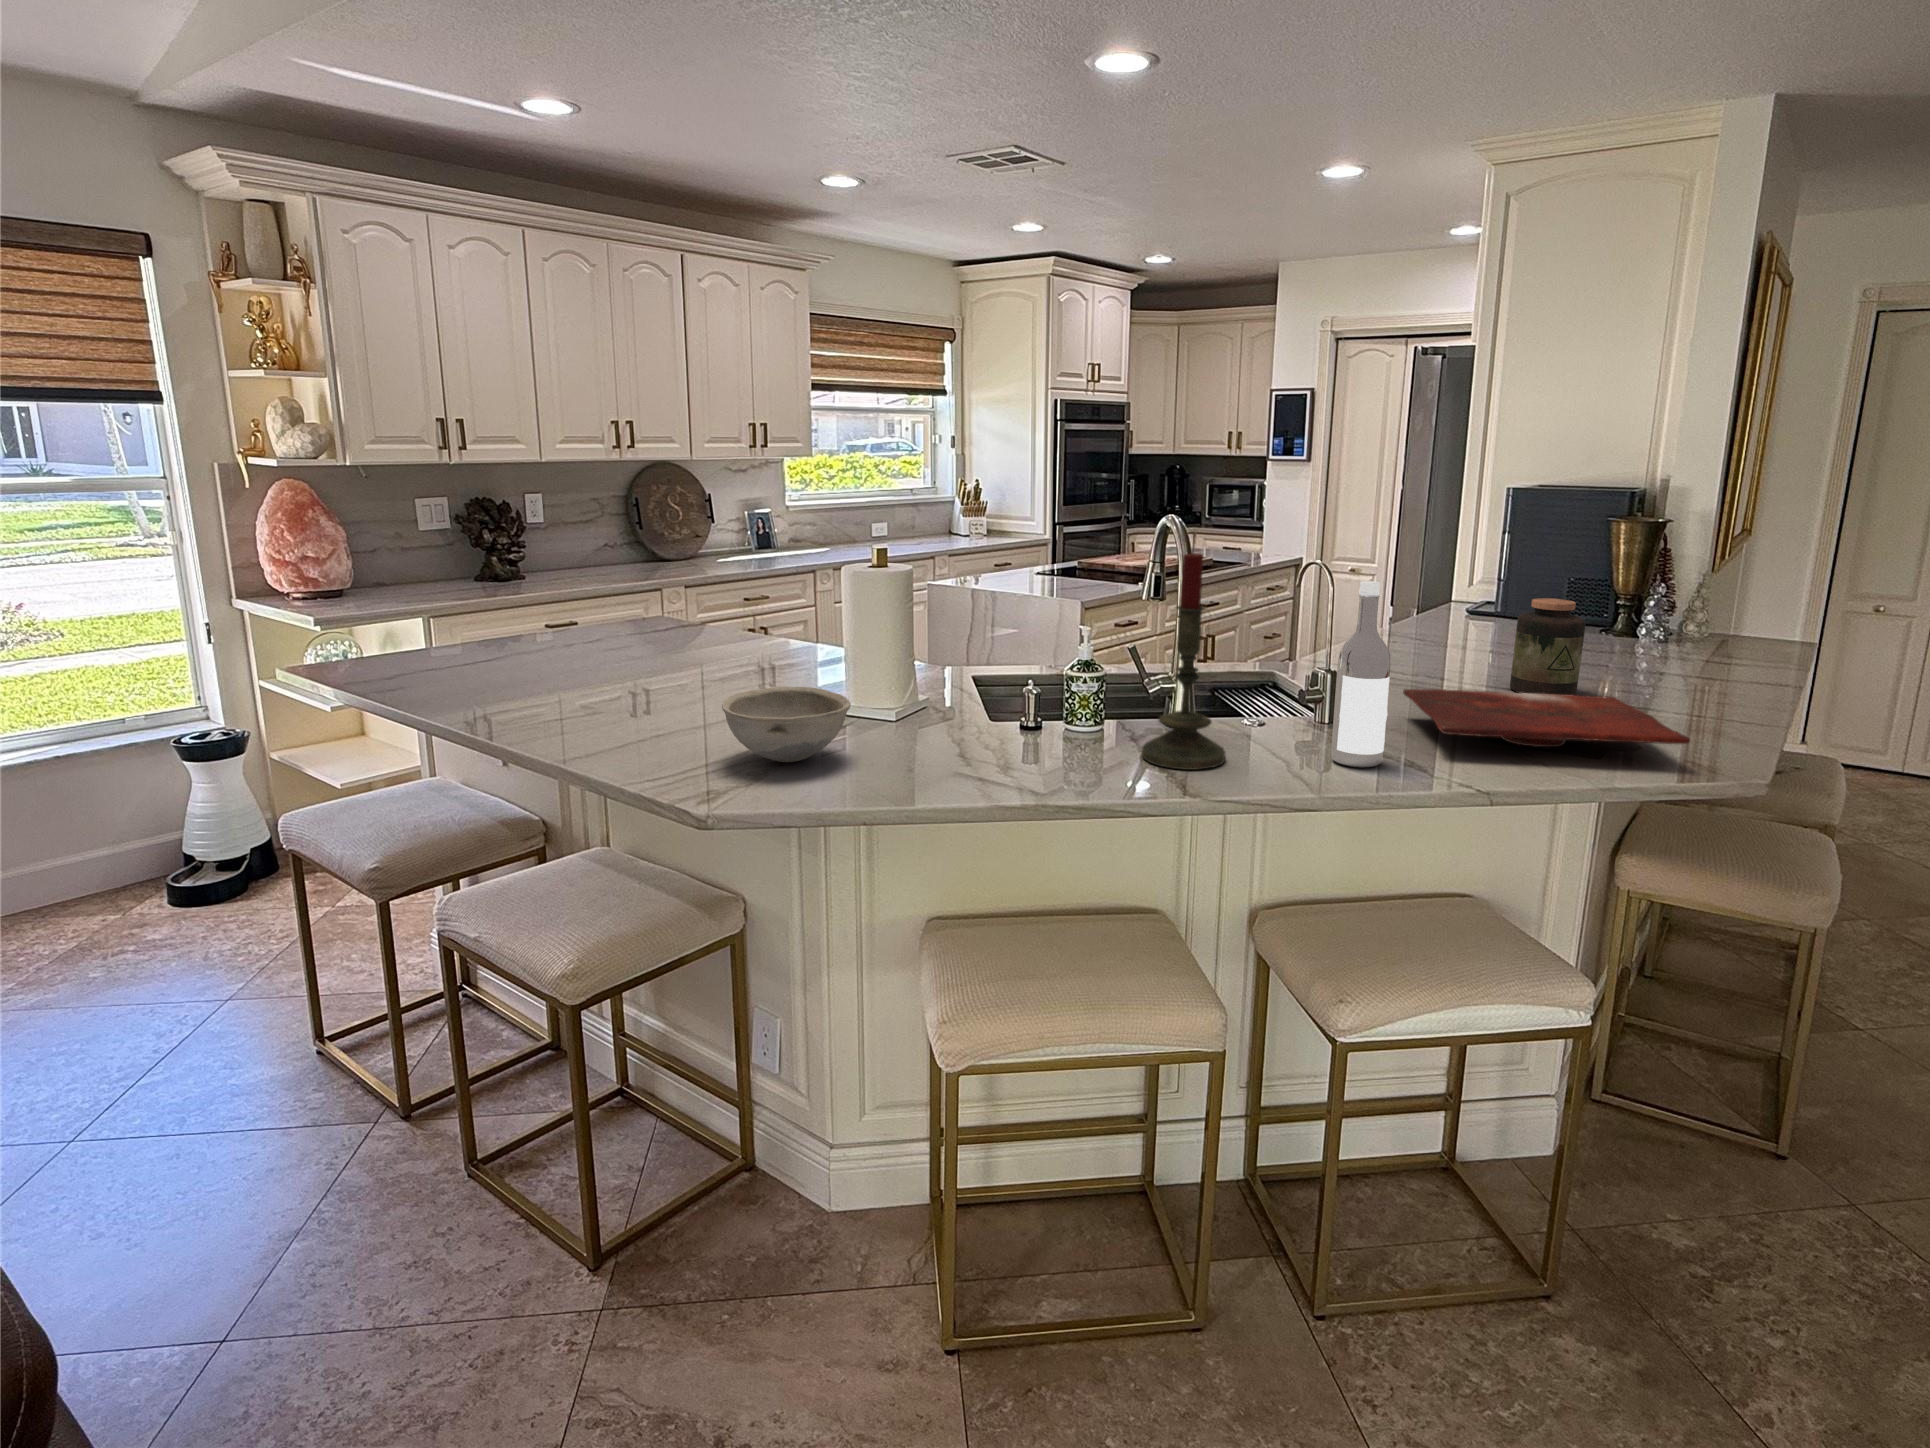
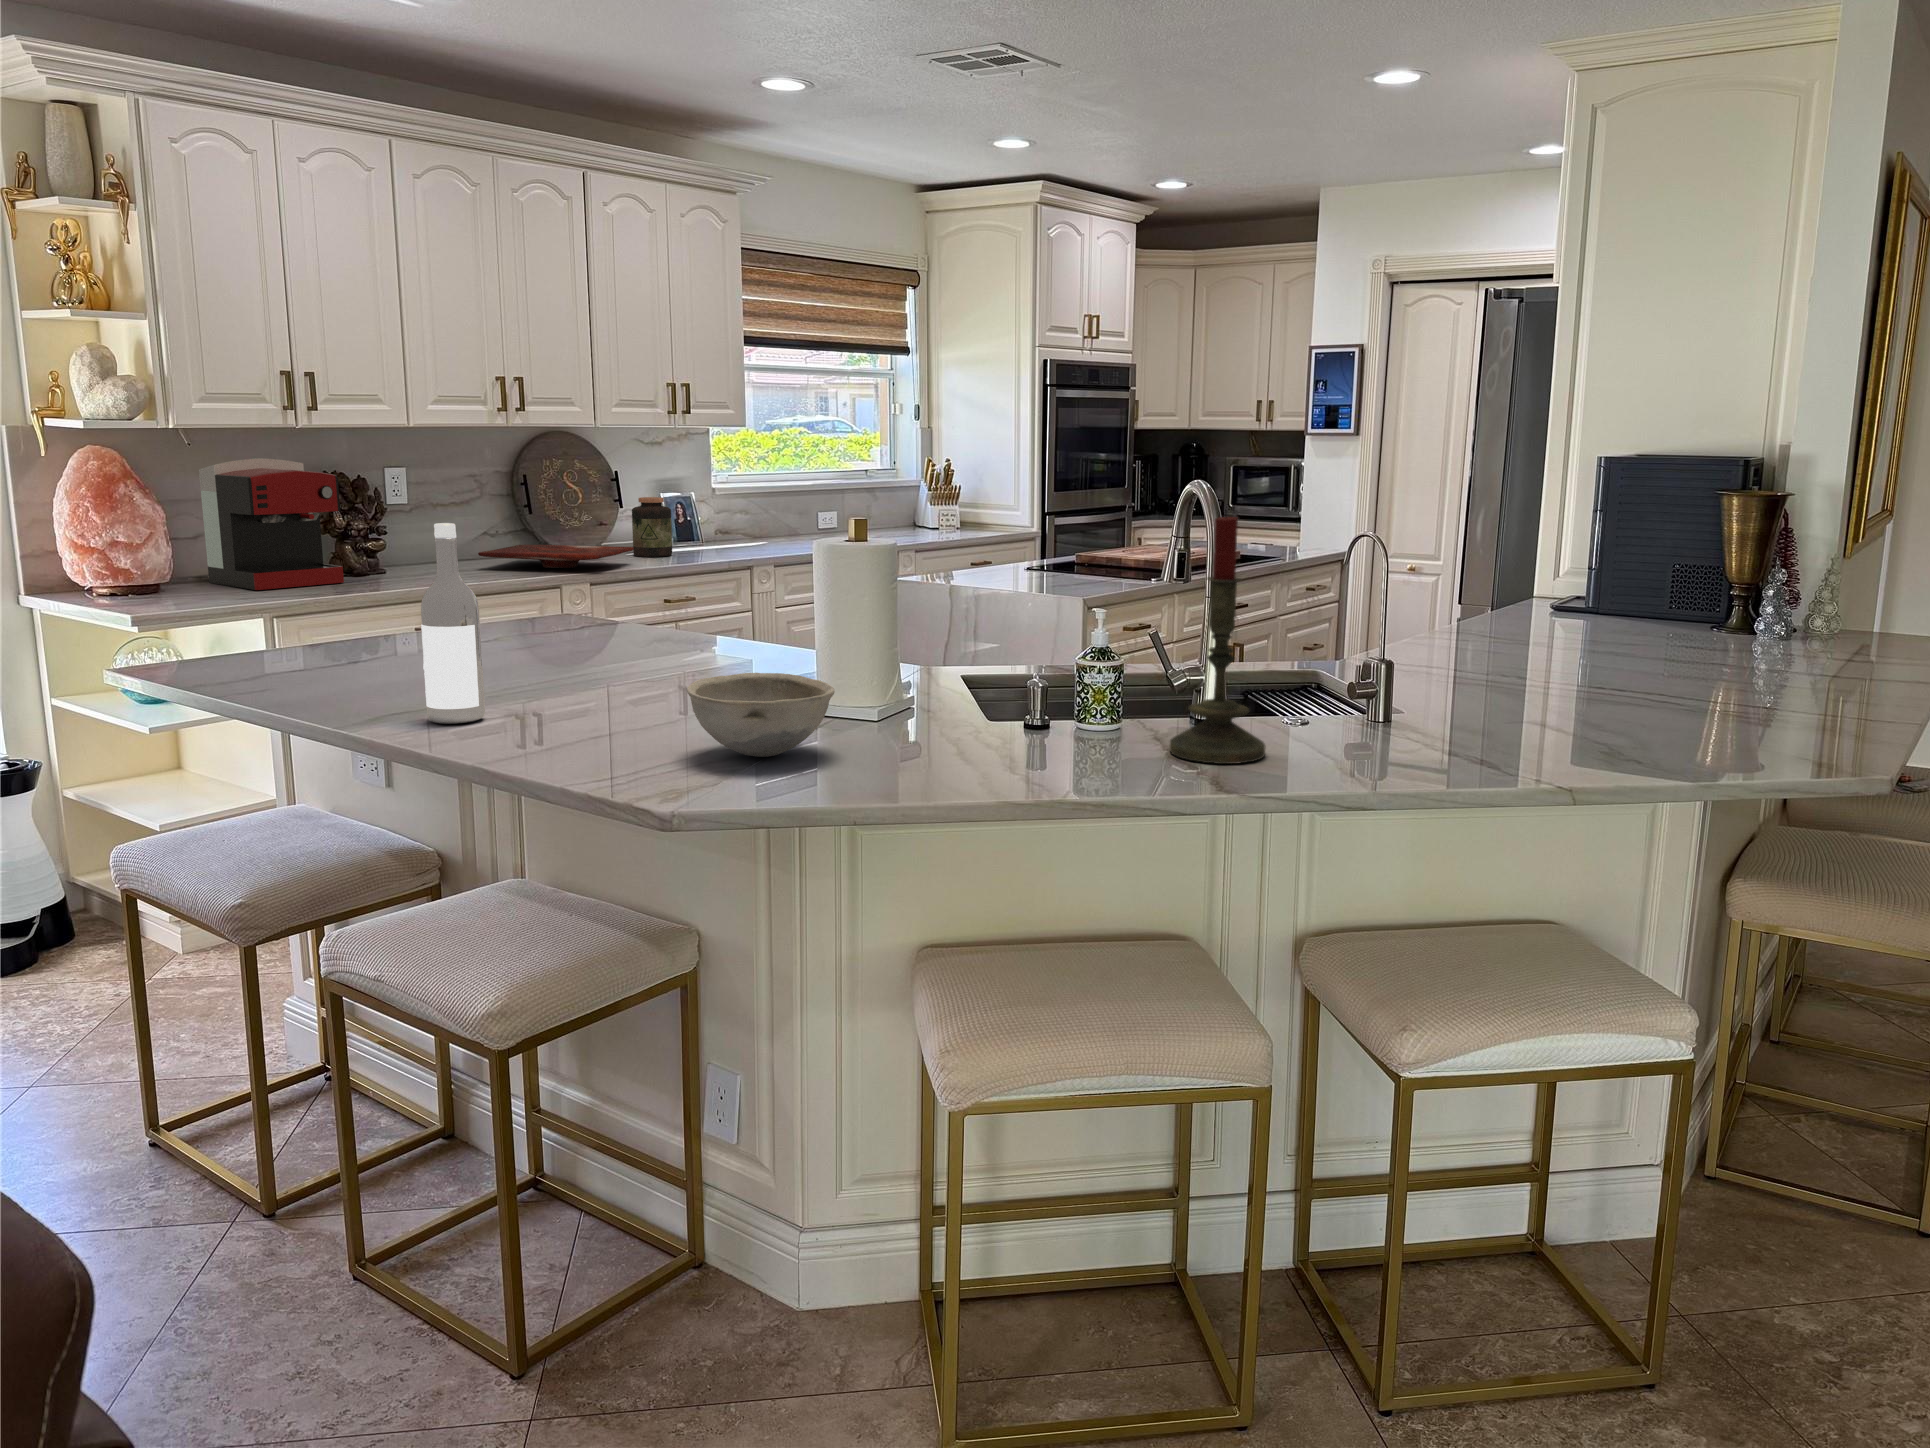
coffee maker: none [376,486,493,593] -> present [199,458,344,590]
wine bottle: present [1331,581,1391,767] -> present [421,523,485,724]
jar: present [1510,598,1586,695] -> present [632,497,672,557]
cutting board: present [1403,689,1690,747] -> present [478,545,634,568]

